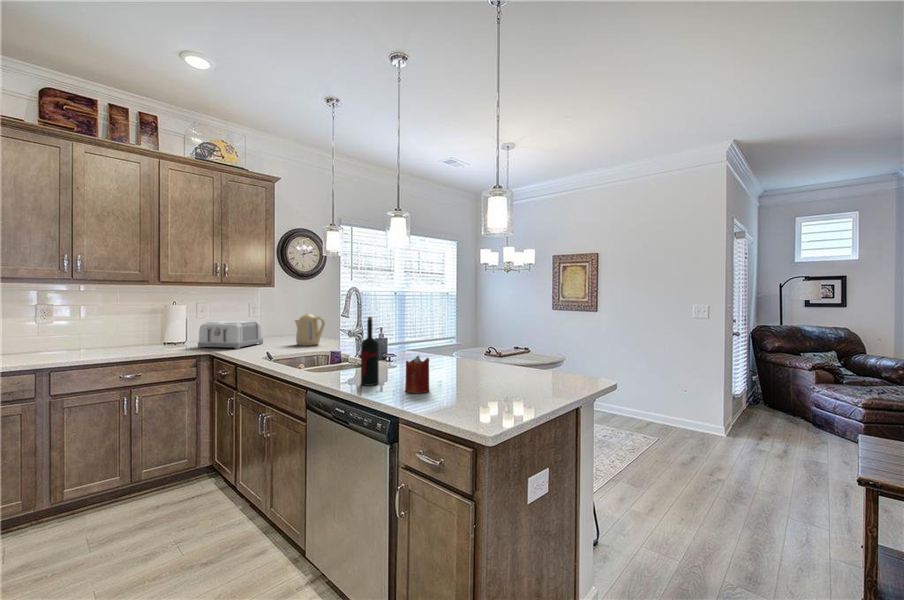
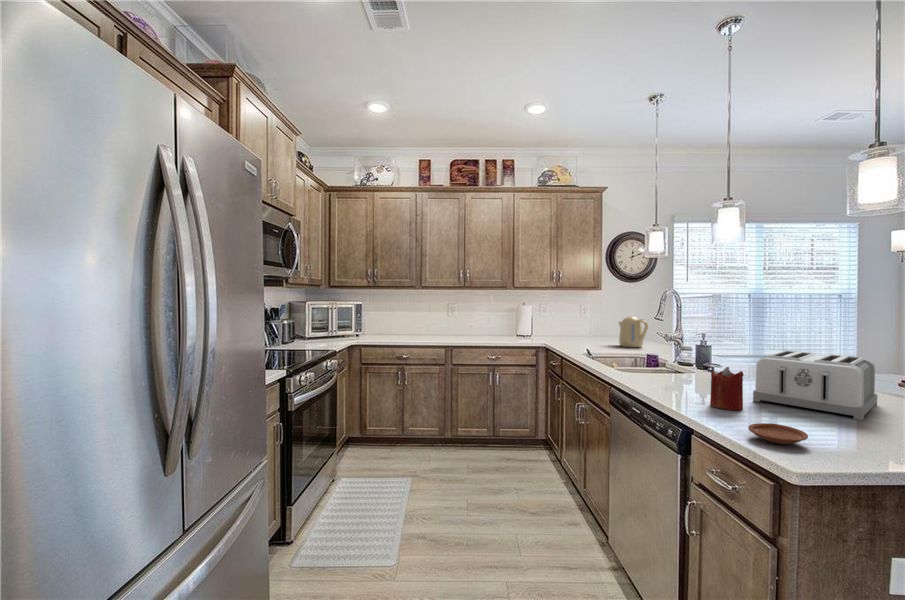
wine bottle: present [361,317,379,386] -> none [662,321,684,393]
toaster: present [198,320,263,349] -> present [753,351,877,420]
plate: none [447,399,486,415] -> present [748,423,808,444]

